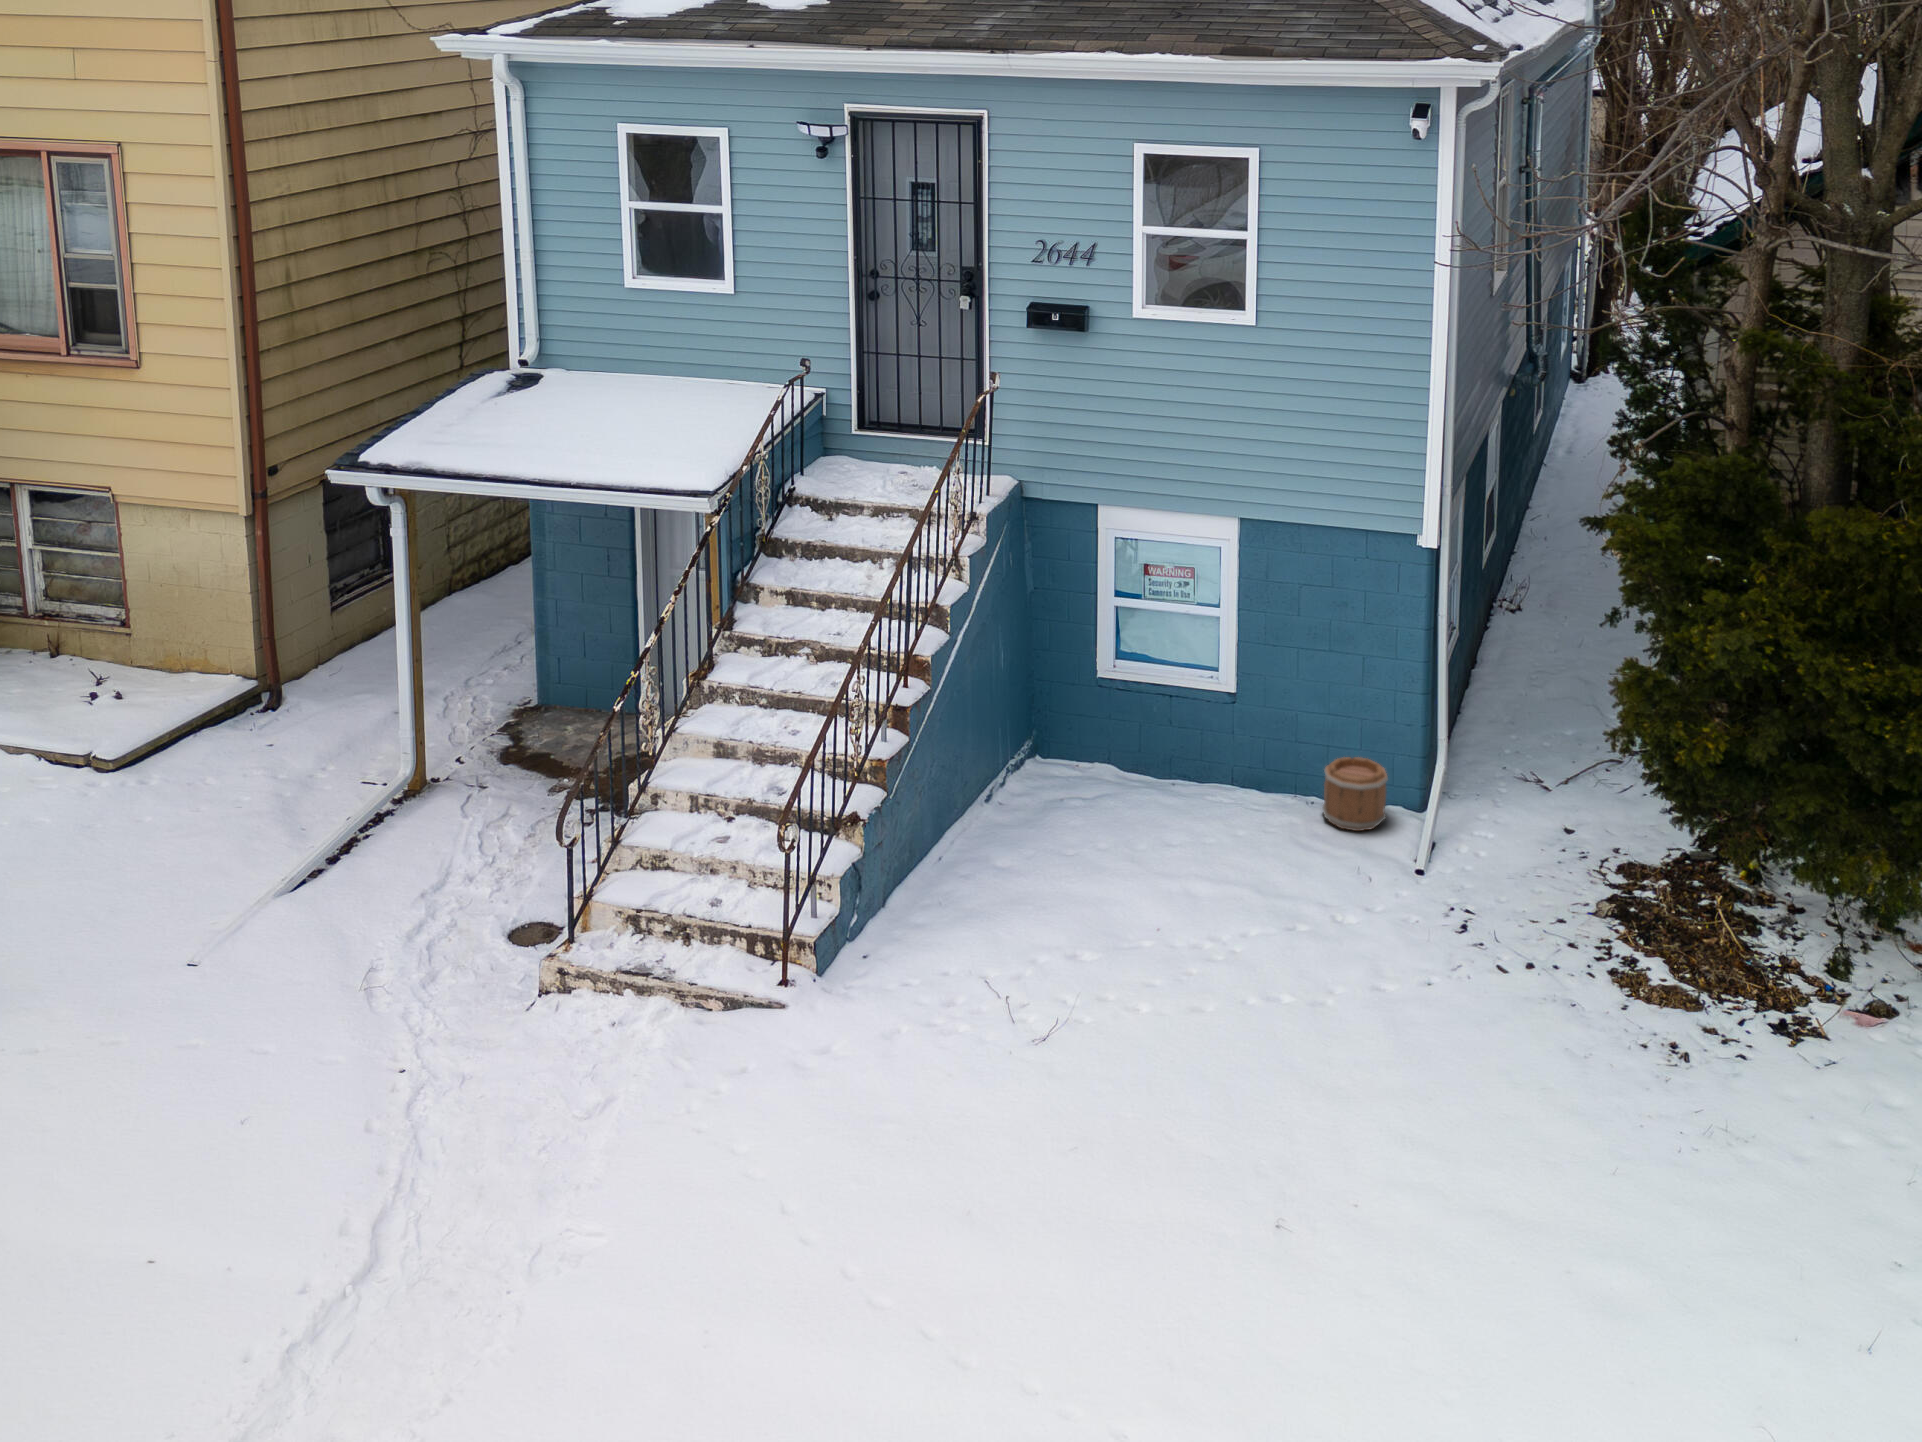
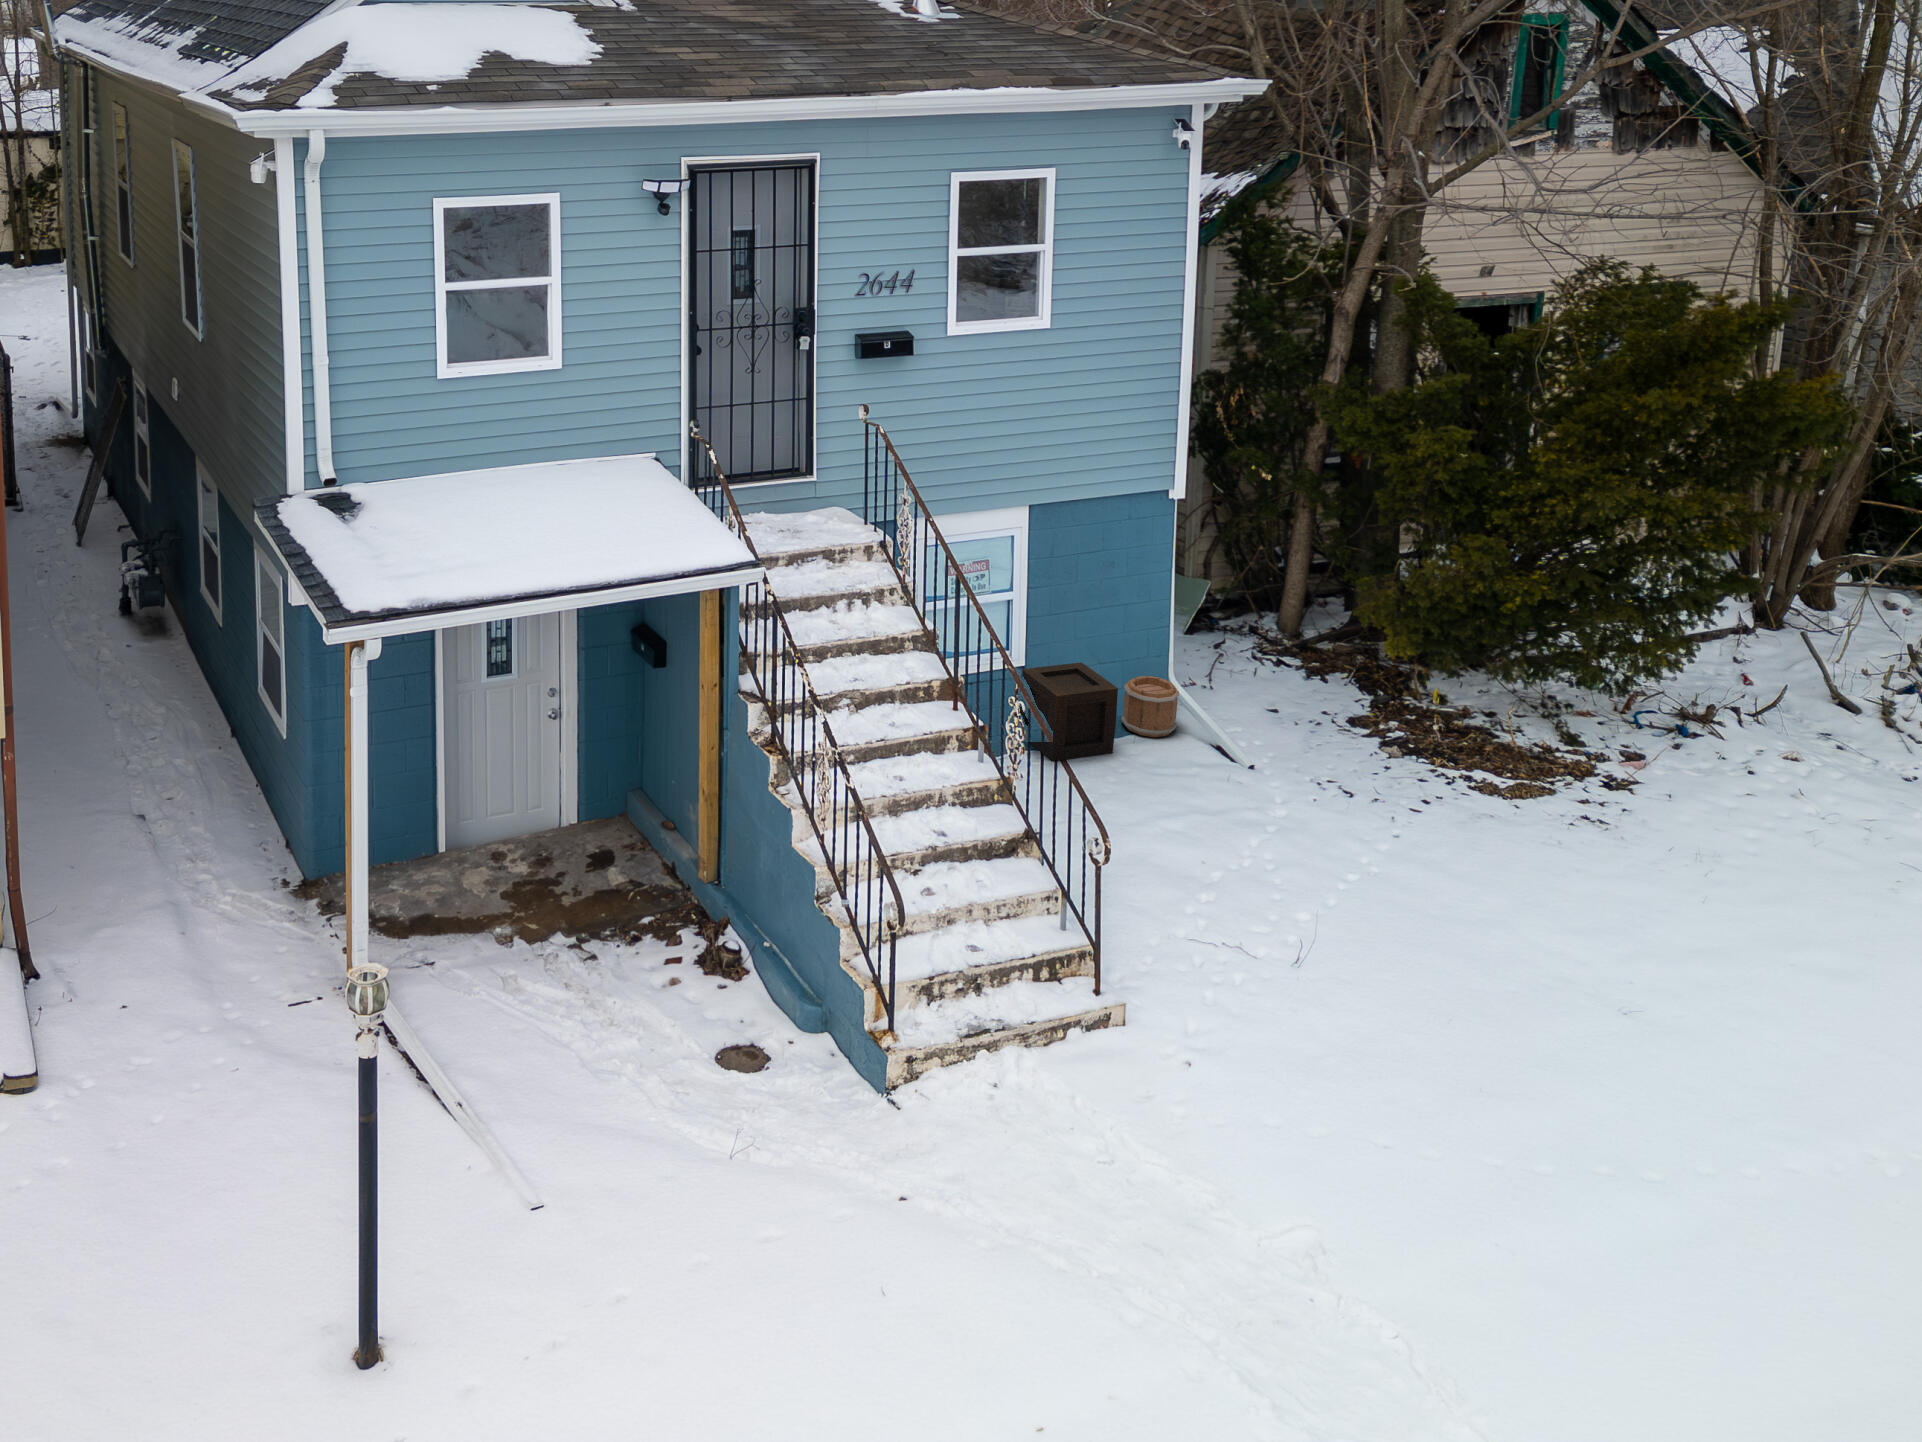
wooden crate: none [1187,709,1285,827] -> present [1020,662,1118,761]

